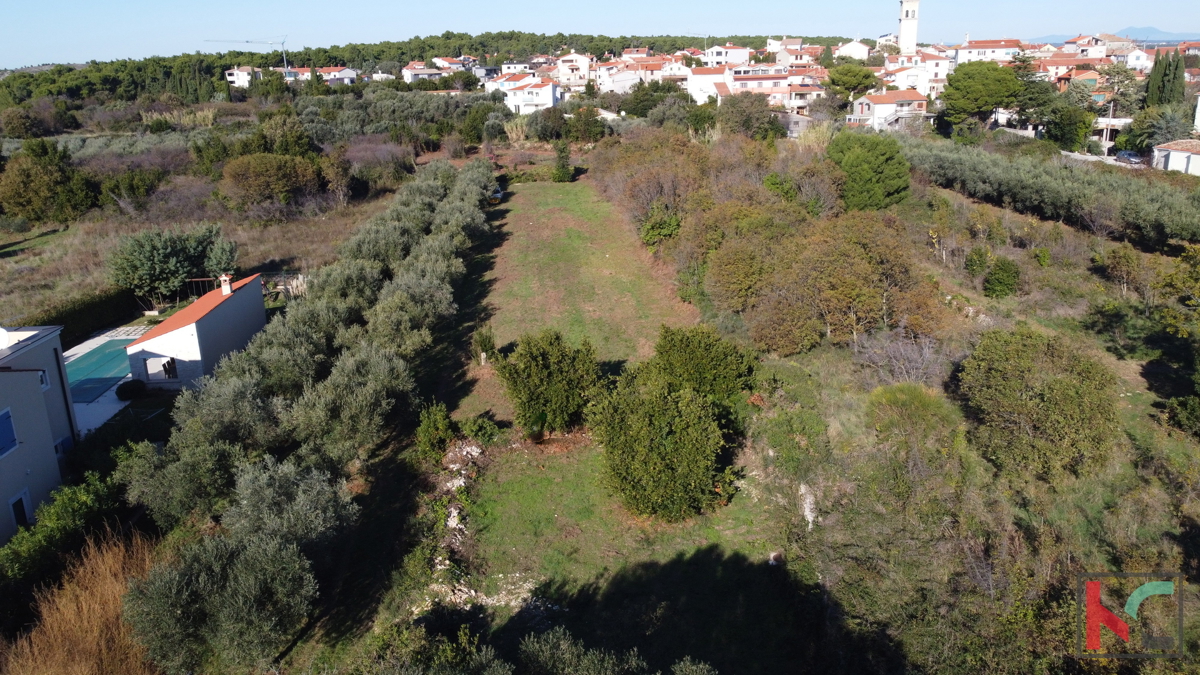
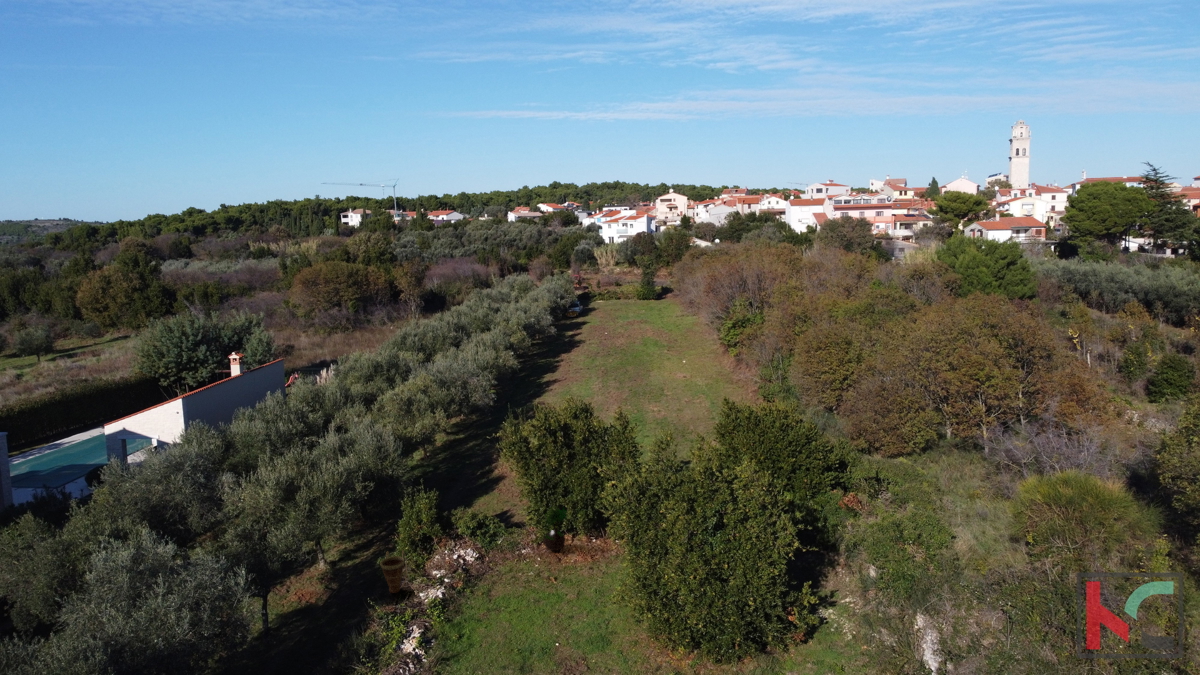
basket: none [411,452,430,484] -> present [381,551,407,593]

